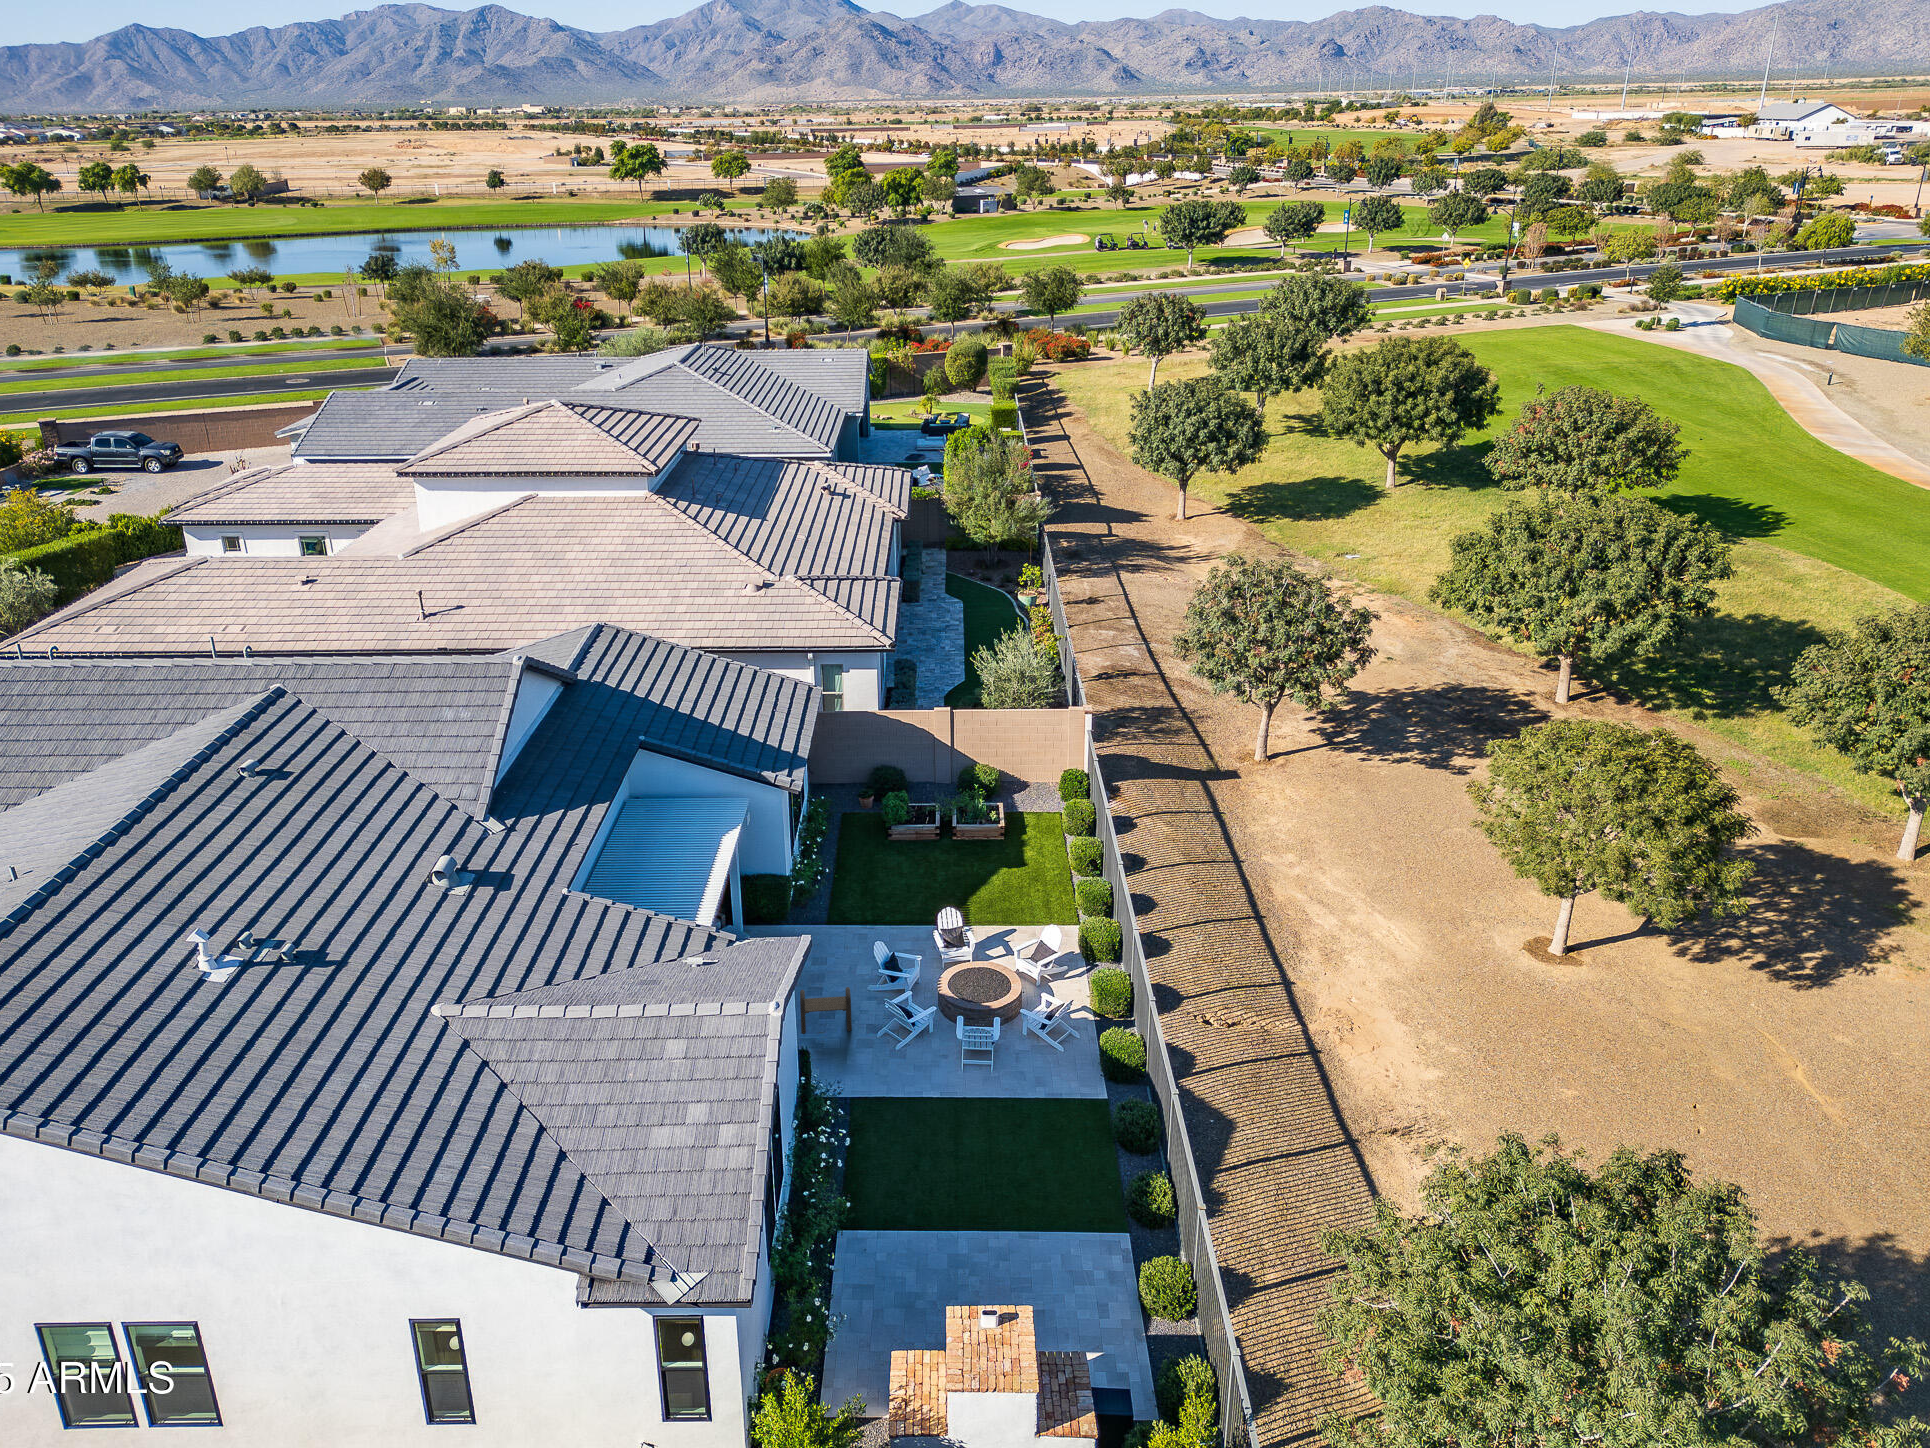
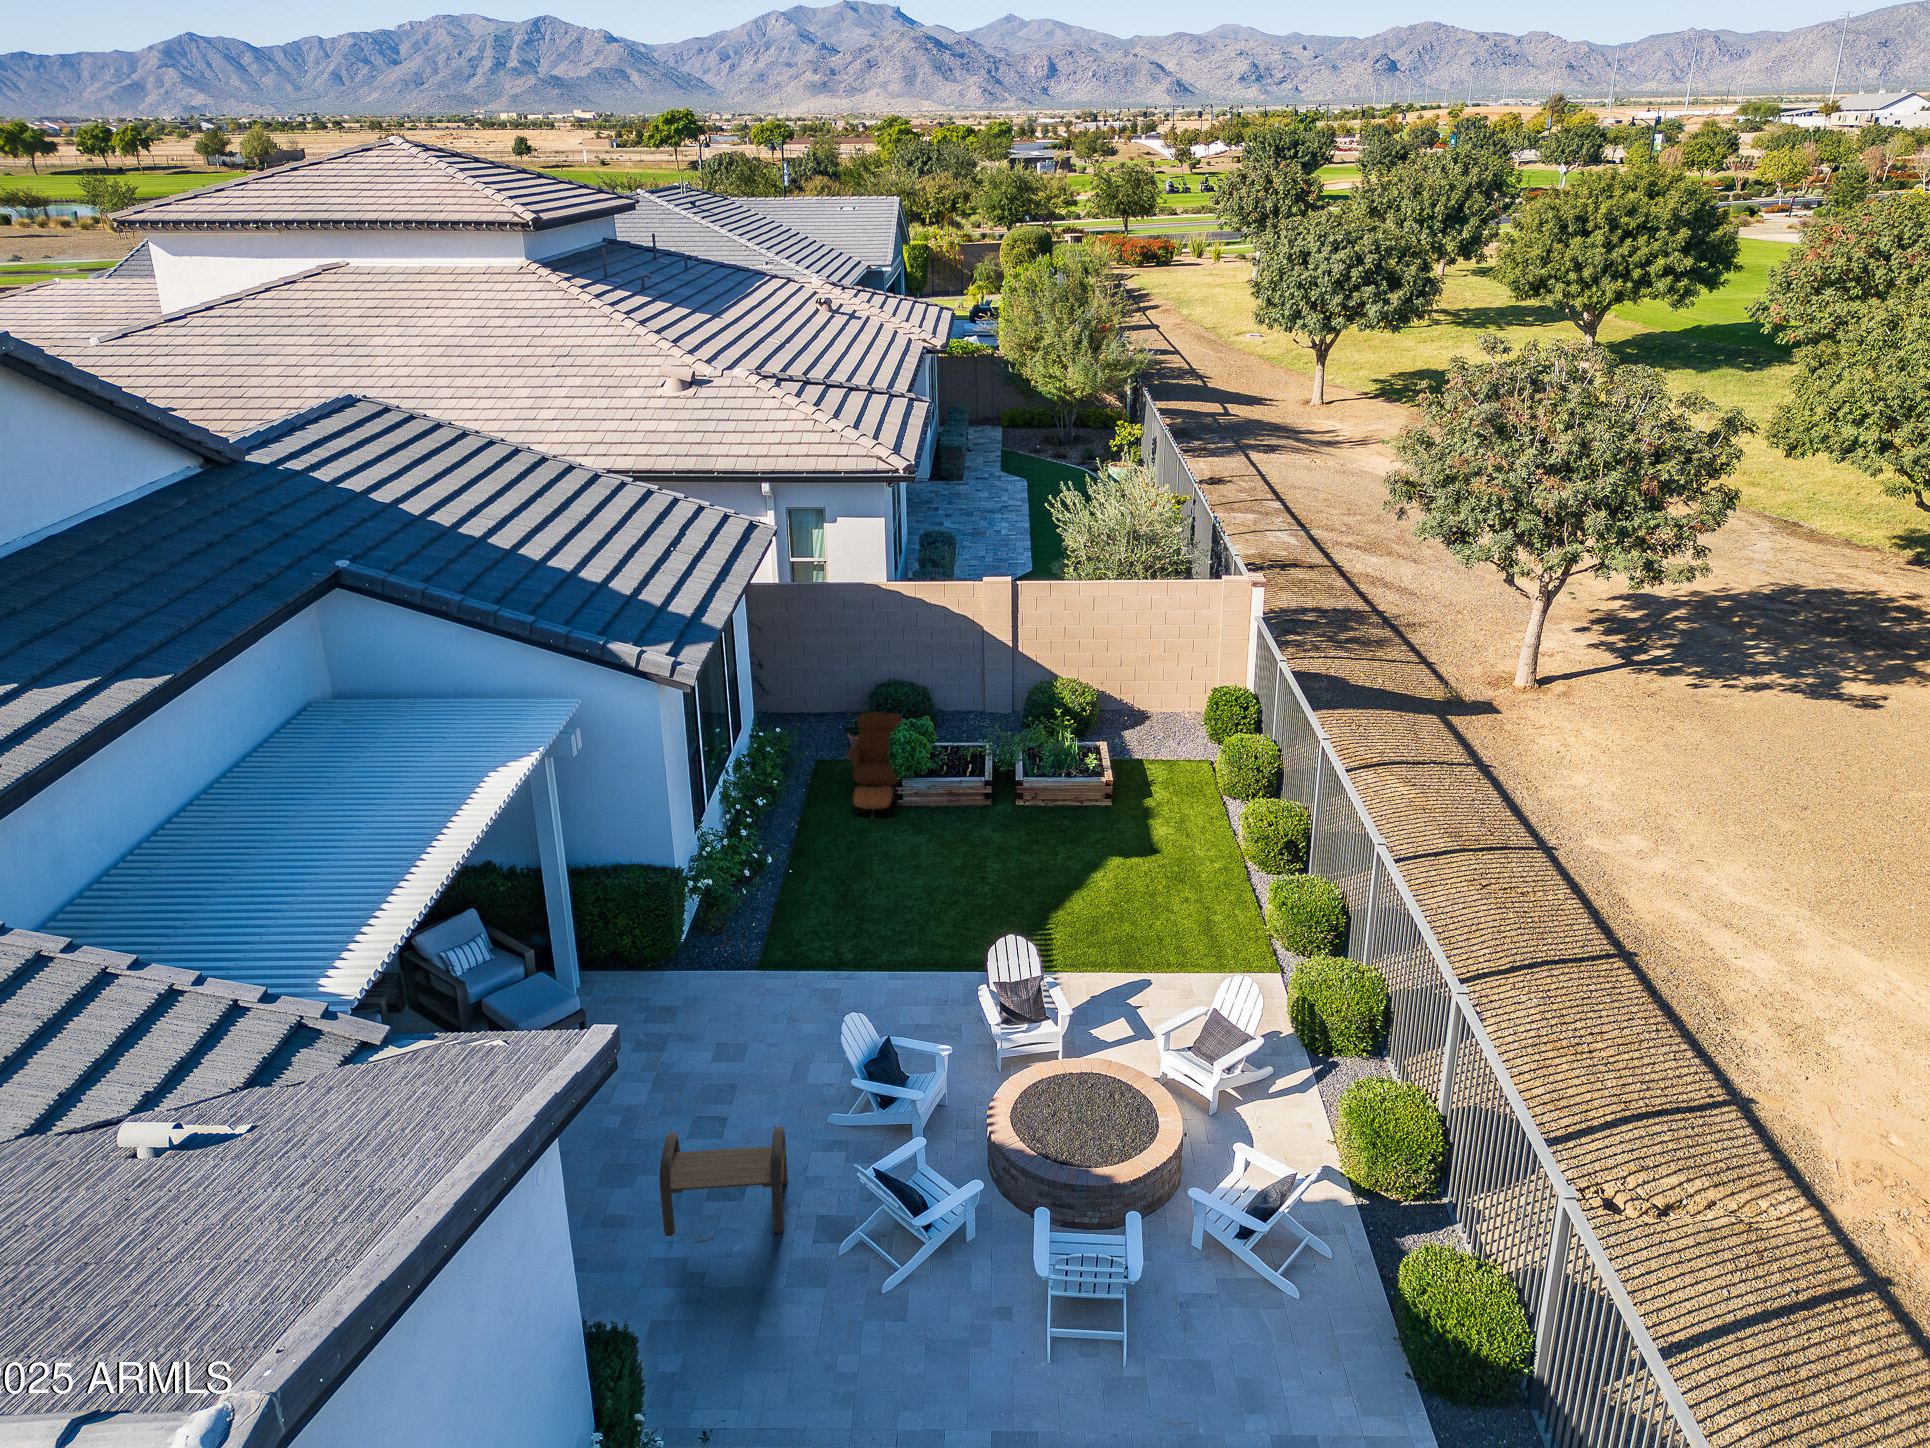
lounge chair: none [857,790,892,850] -> present [847,712,903,819]

